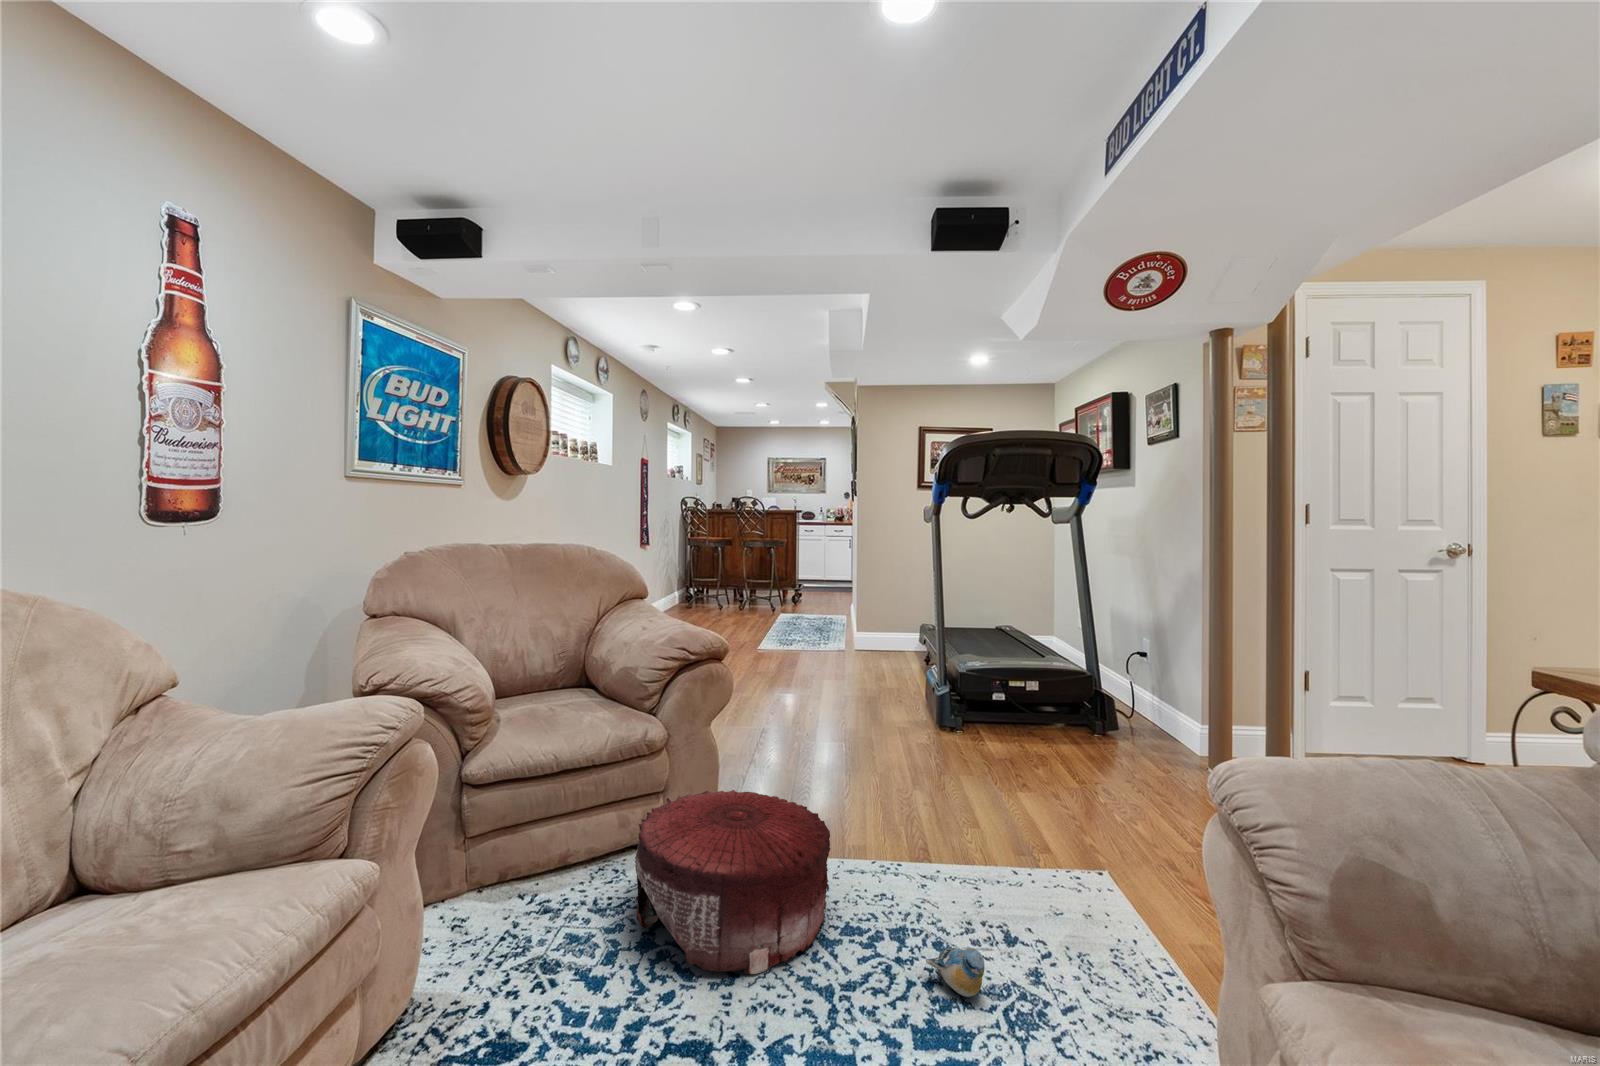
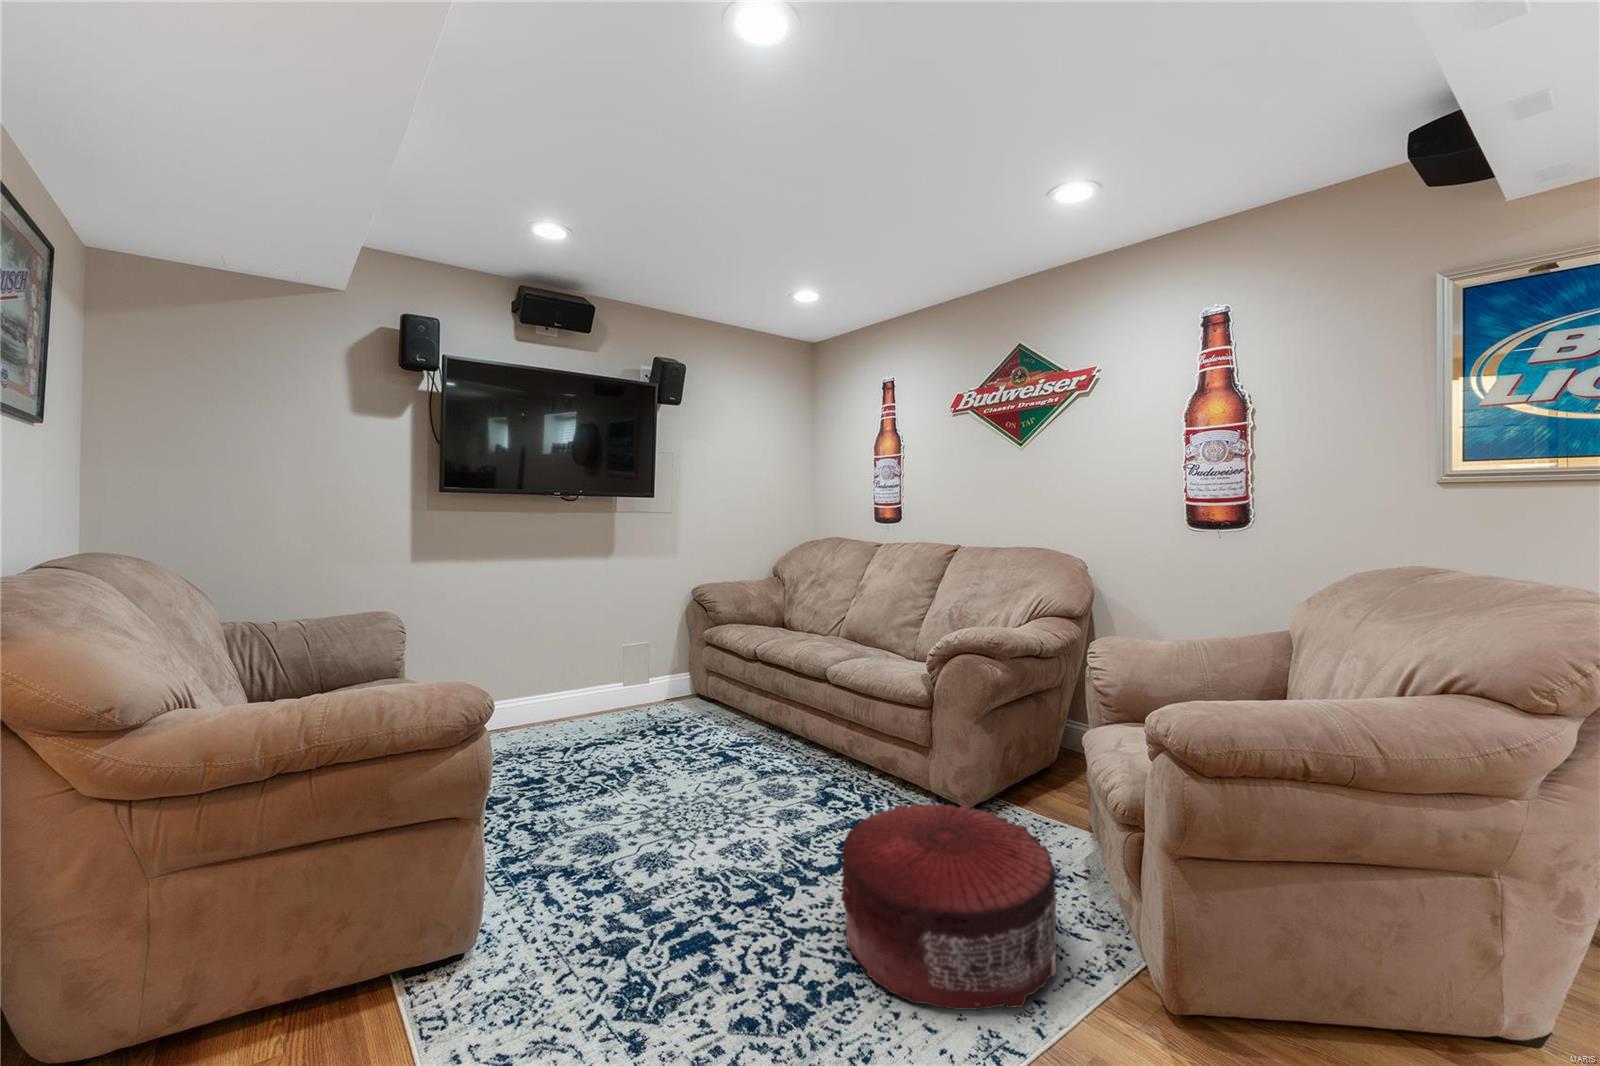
plush toy: present [926,948,985,997] -> none [674,934,738,996]

